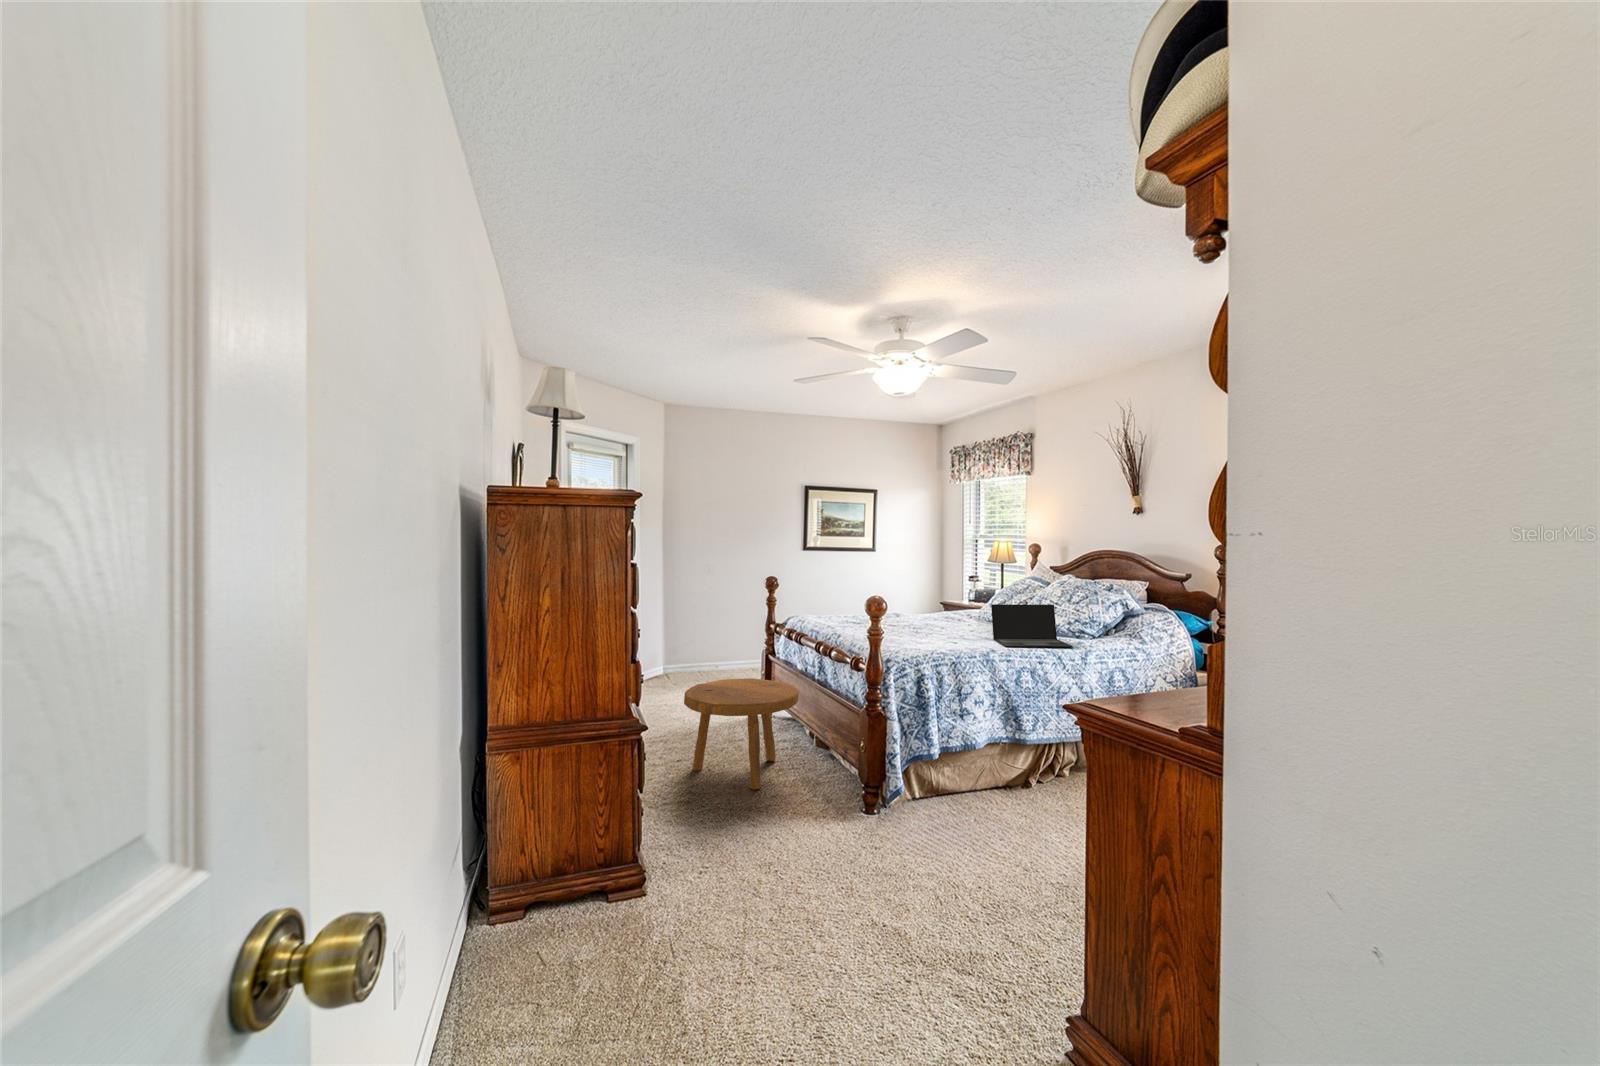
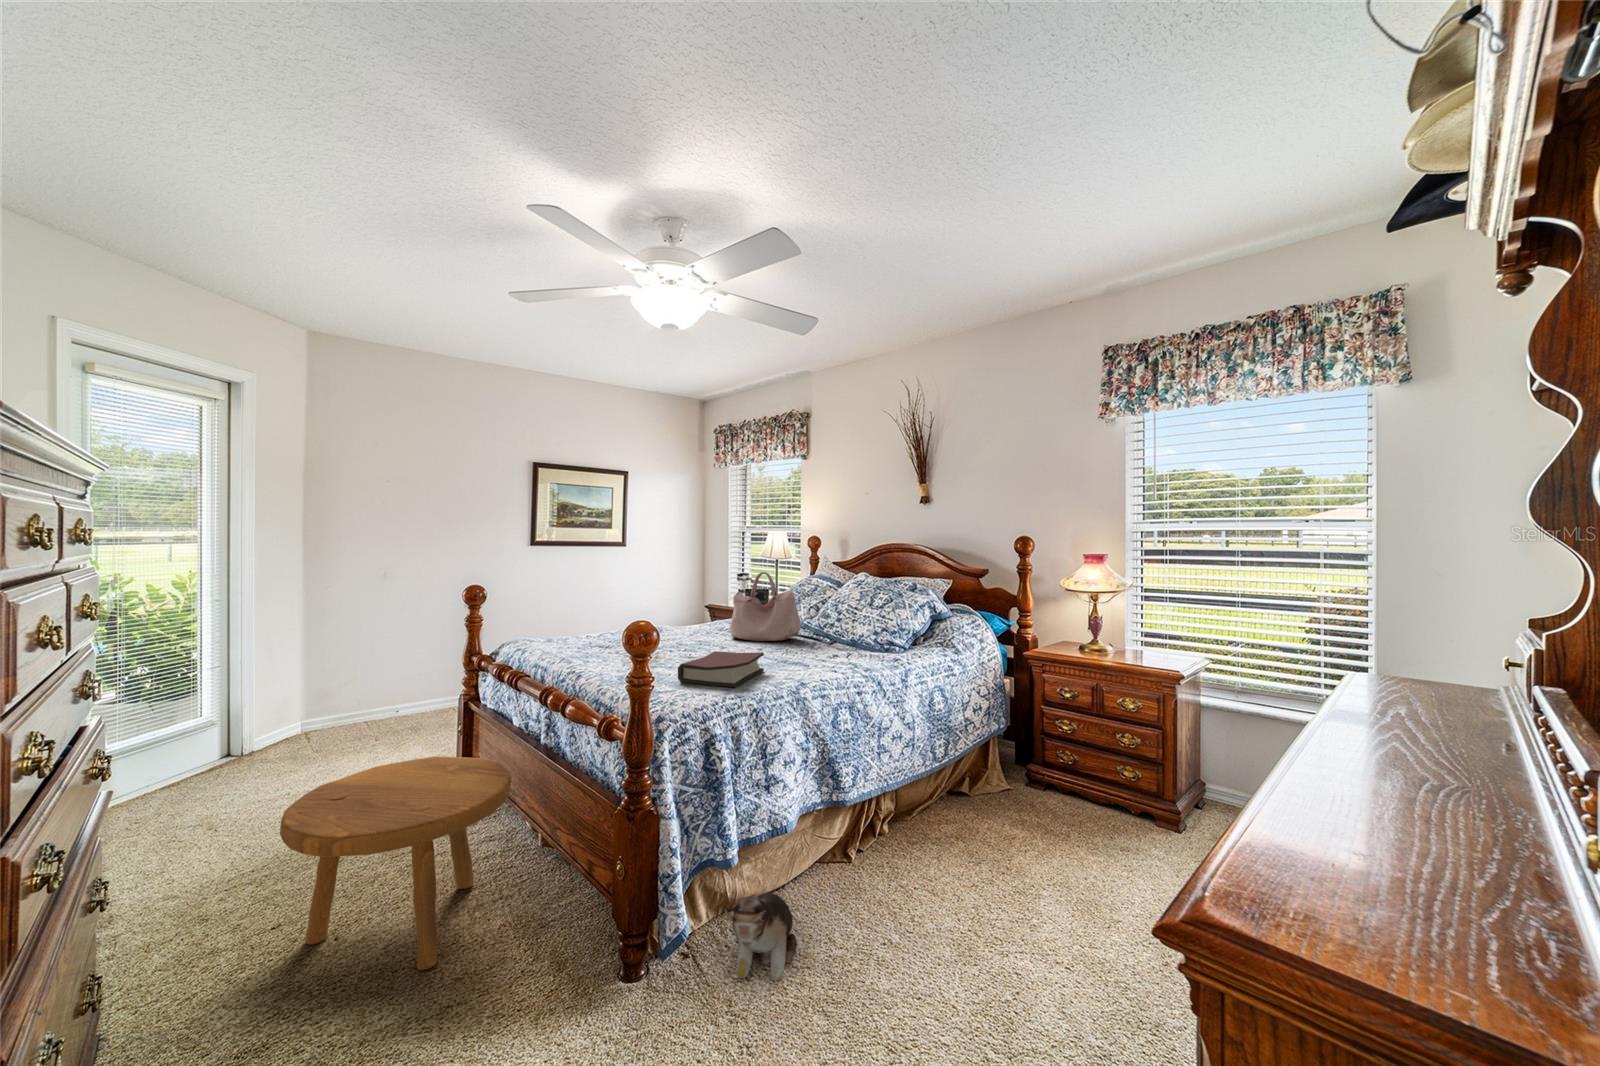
handbag: none [952,572,1010,627] -> present [730,572,801,641]
laptop: present [991,604,1073,647] -> none [788,612,891,675]
hardback book: none [904,627,969,649] -> present [678,651,764,687]
plush toy: none [924,771,977,829] -> present [724,893,797,981]

